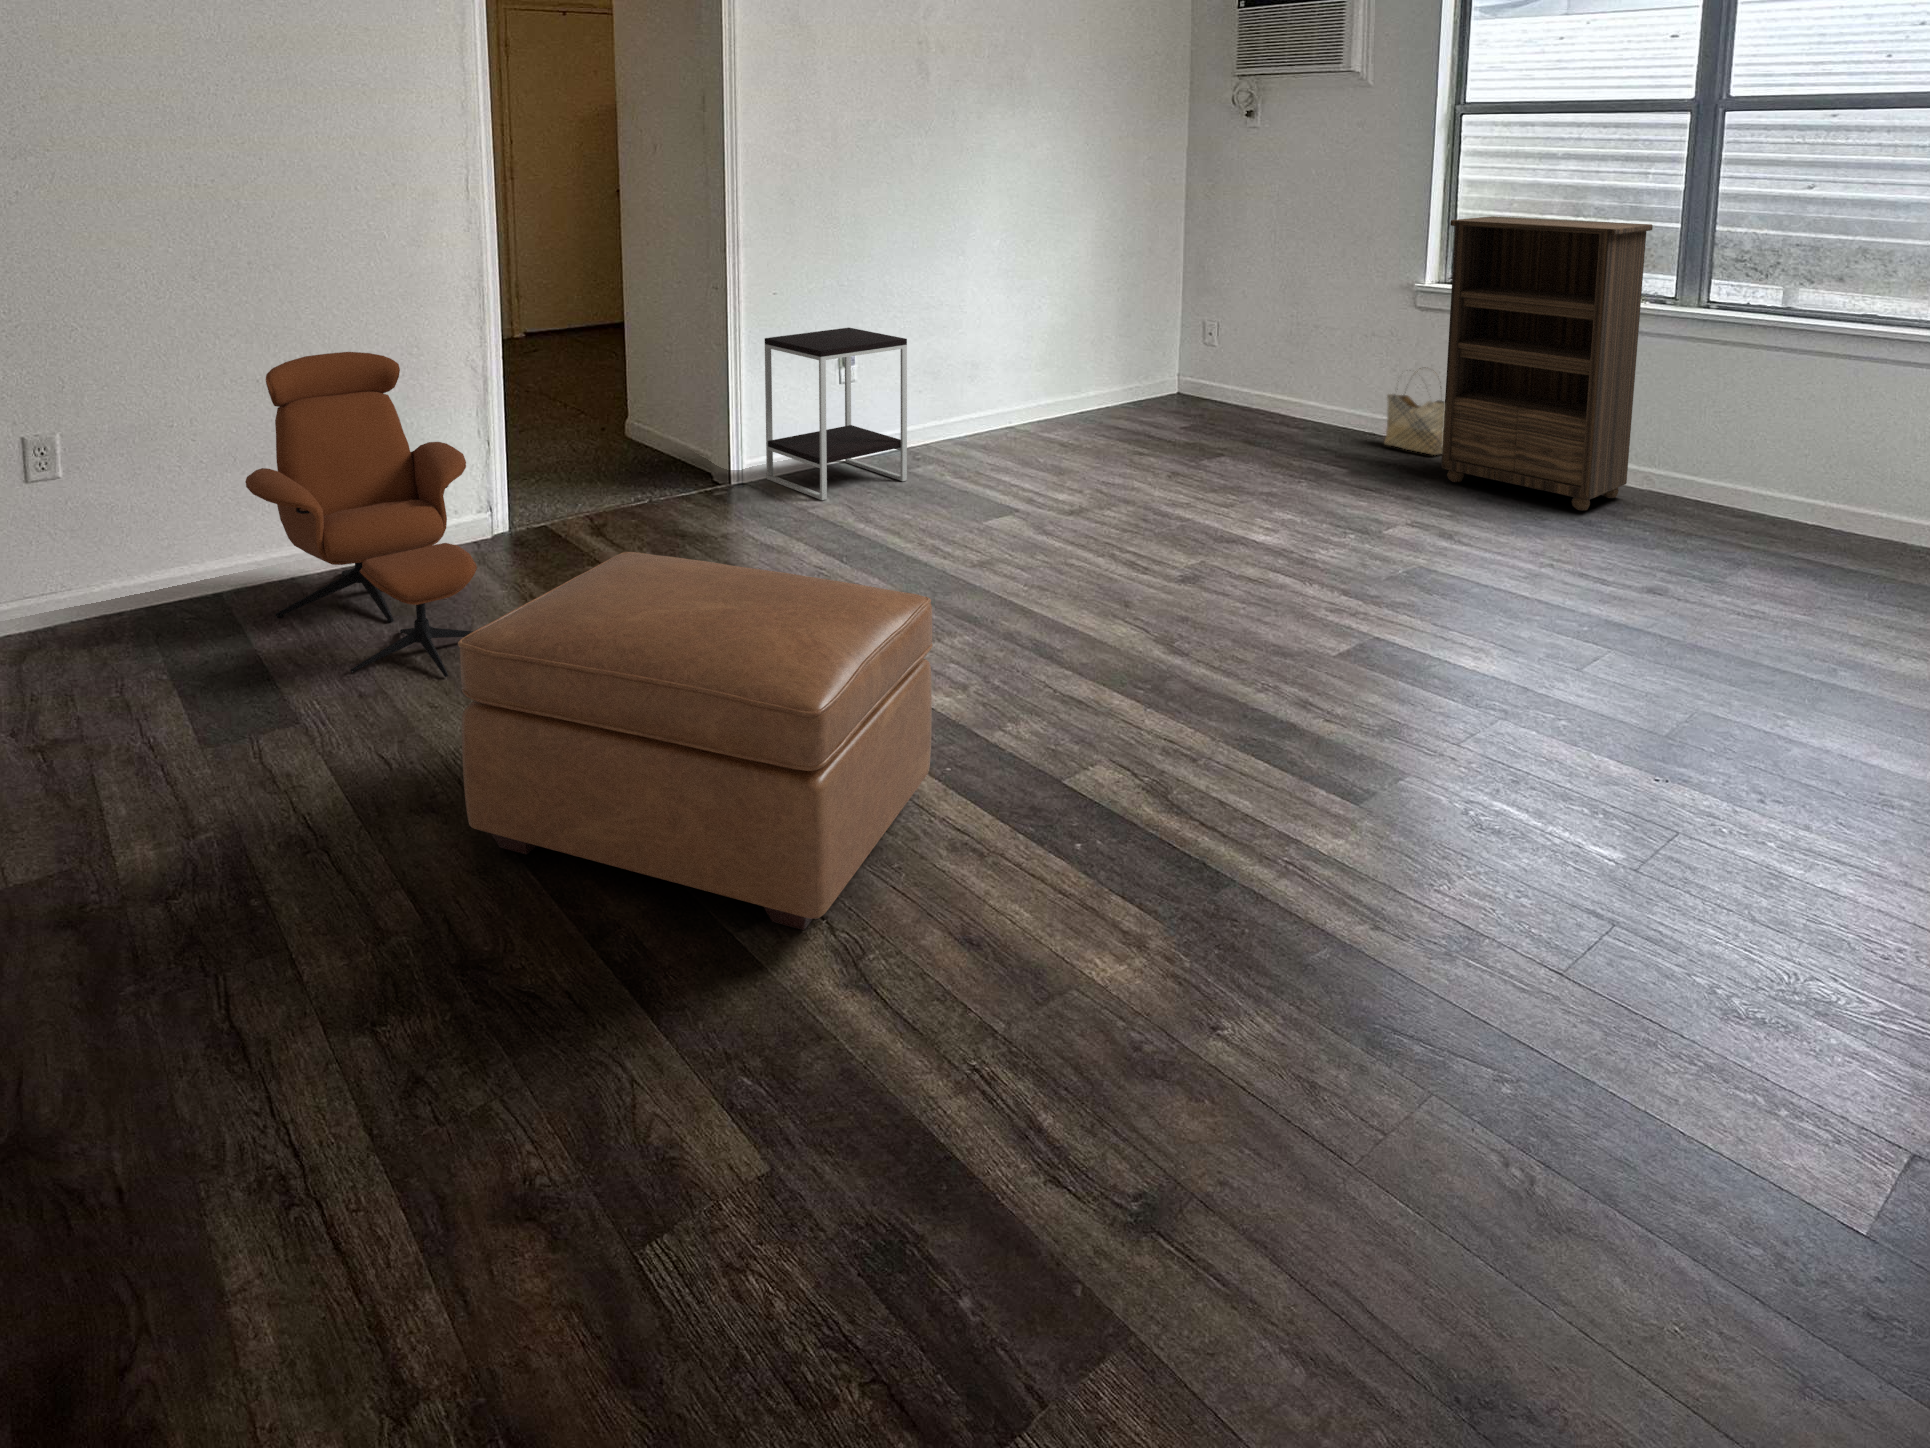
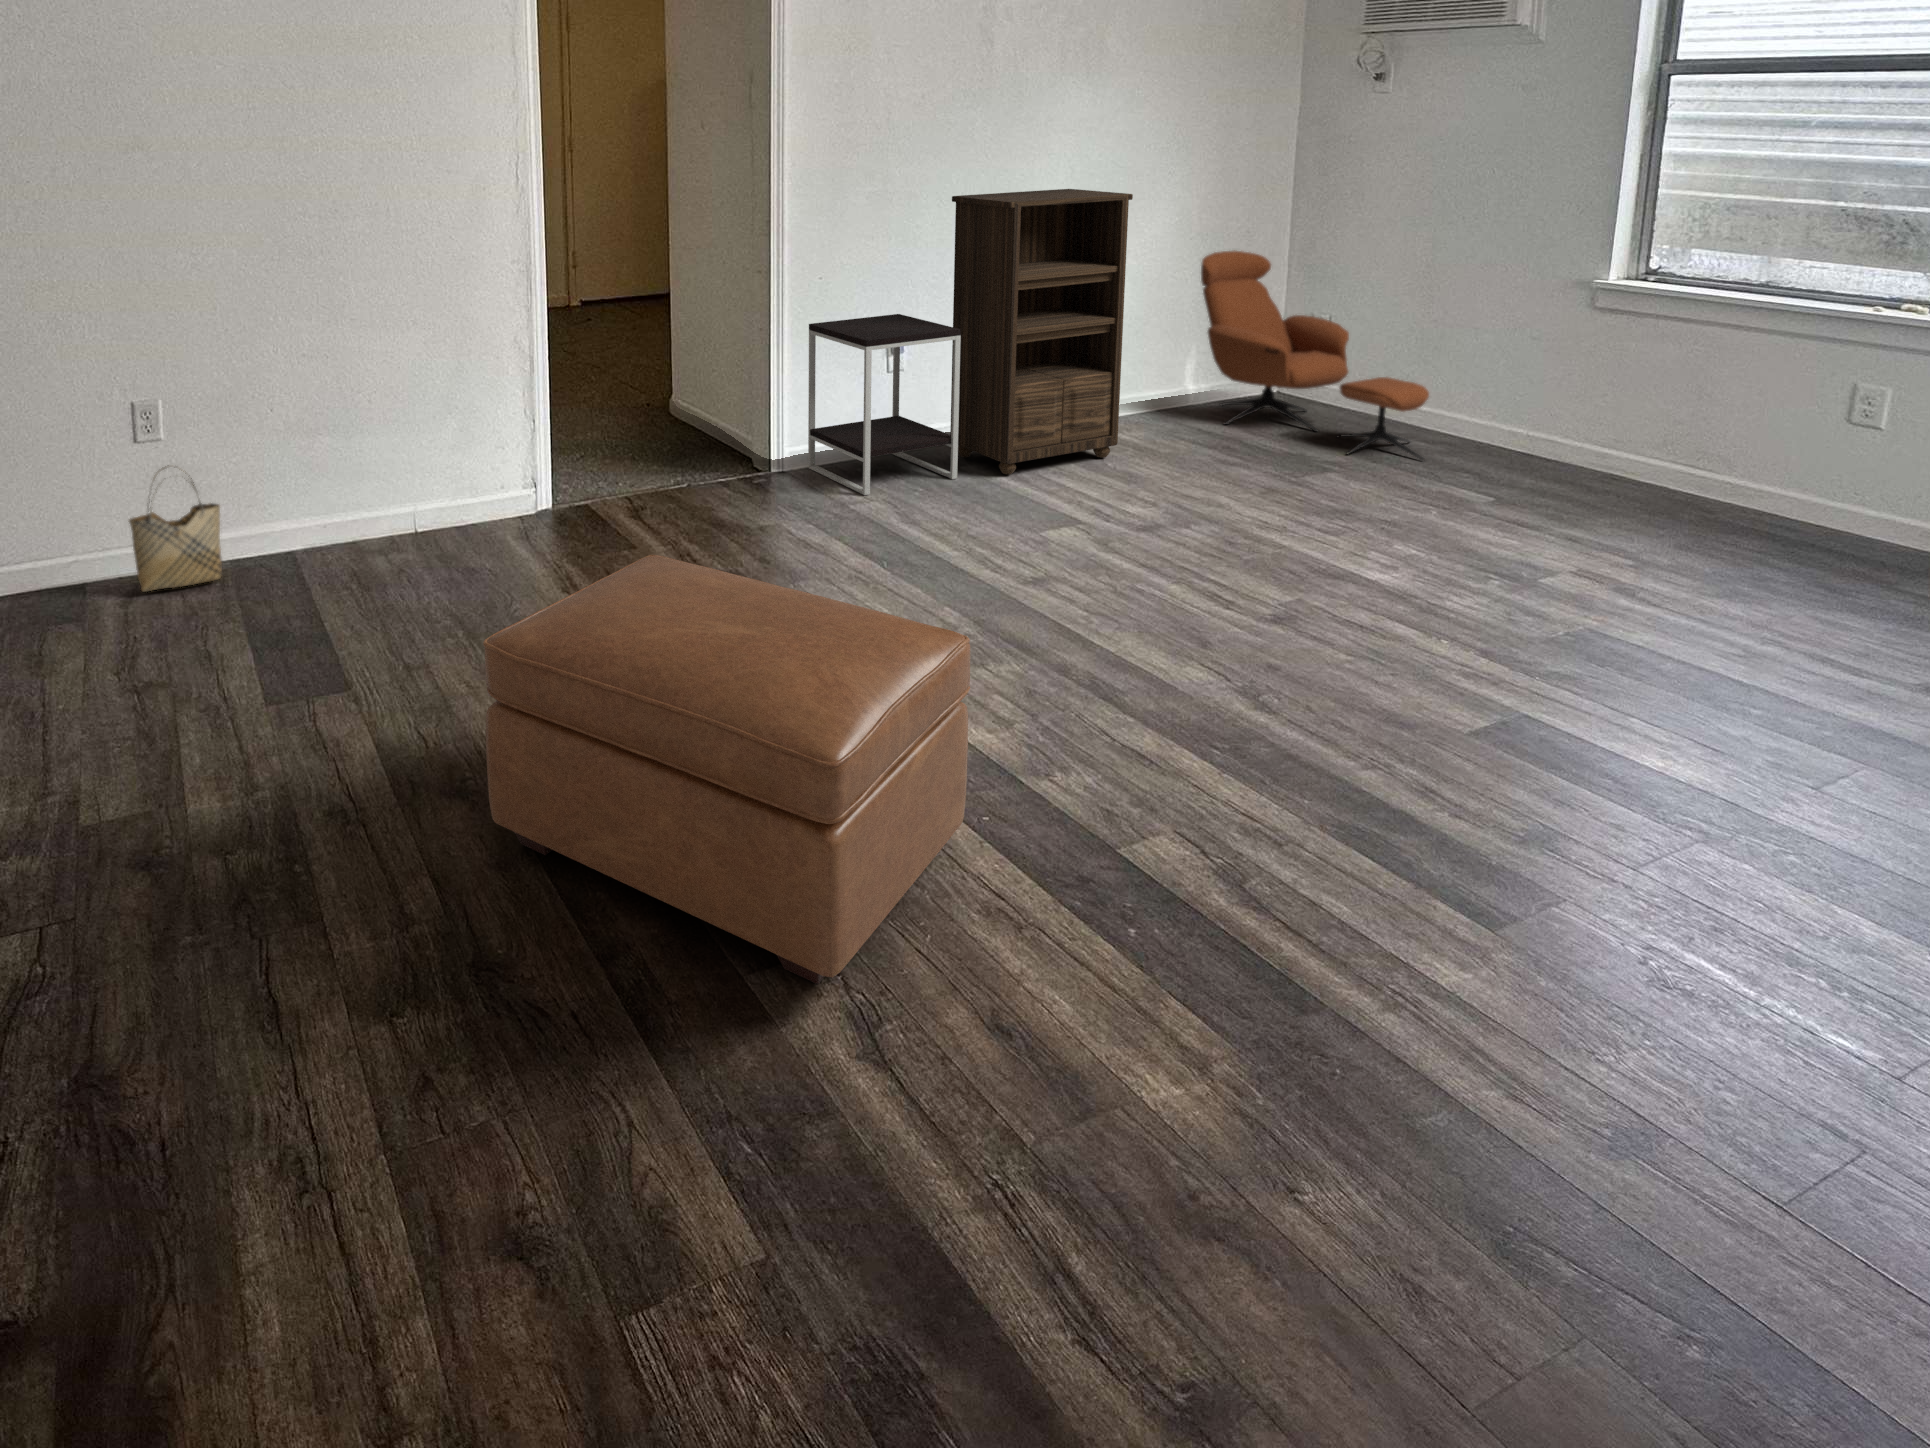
bookshelf: present [1441,216,1653,511] -> present [950,189,1133,474]
lounge chair: present [245,352,477,677] -> present [1201,250,1429,460]
woven basket: present [1384,368,1445,455] -> present [129,465,222,592]

